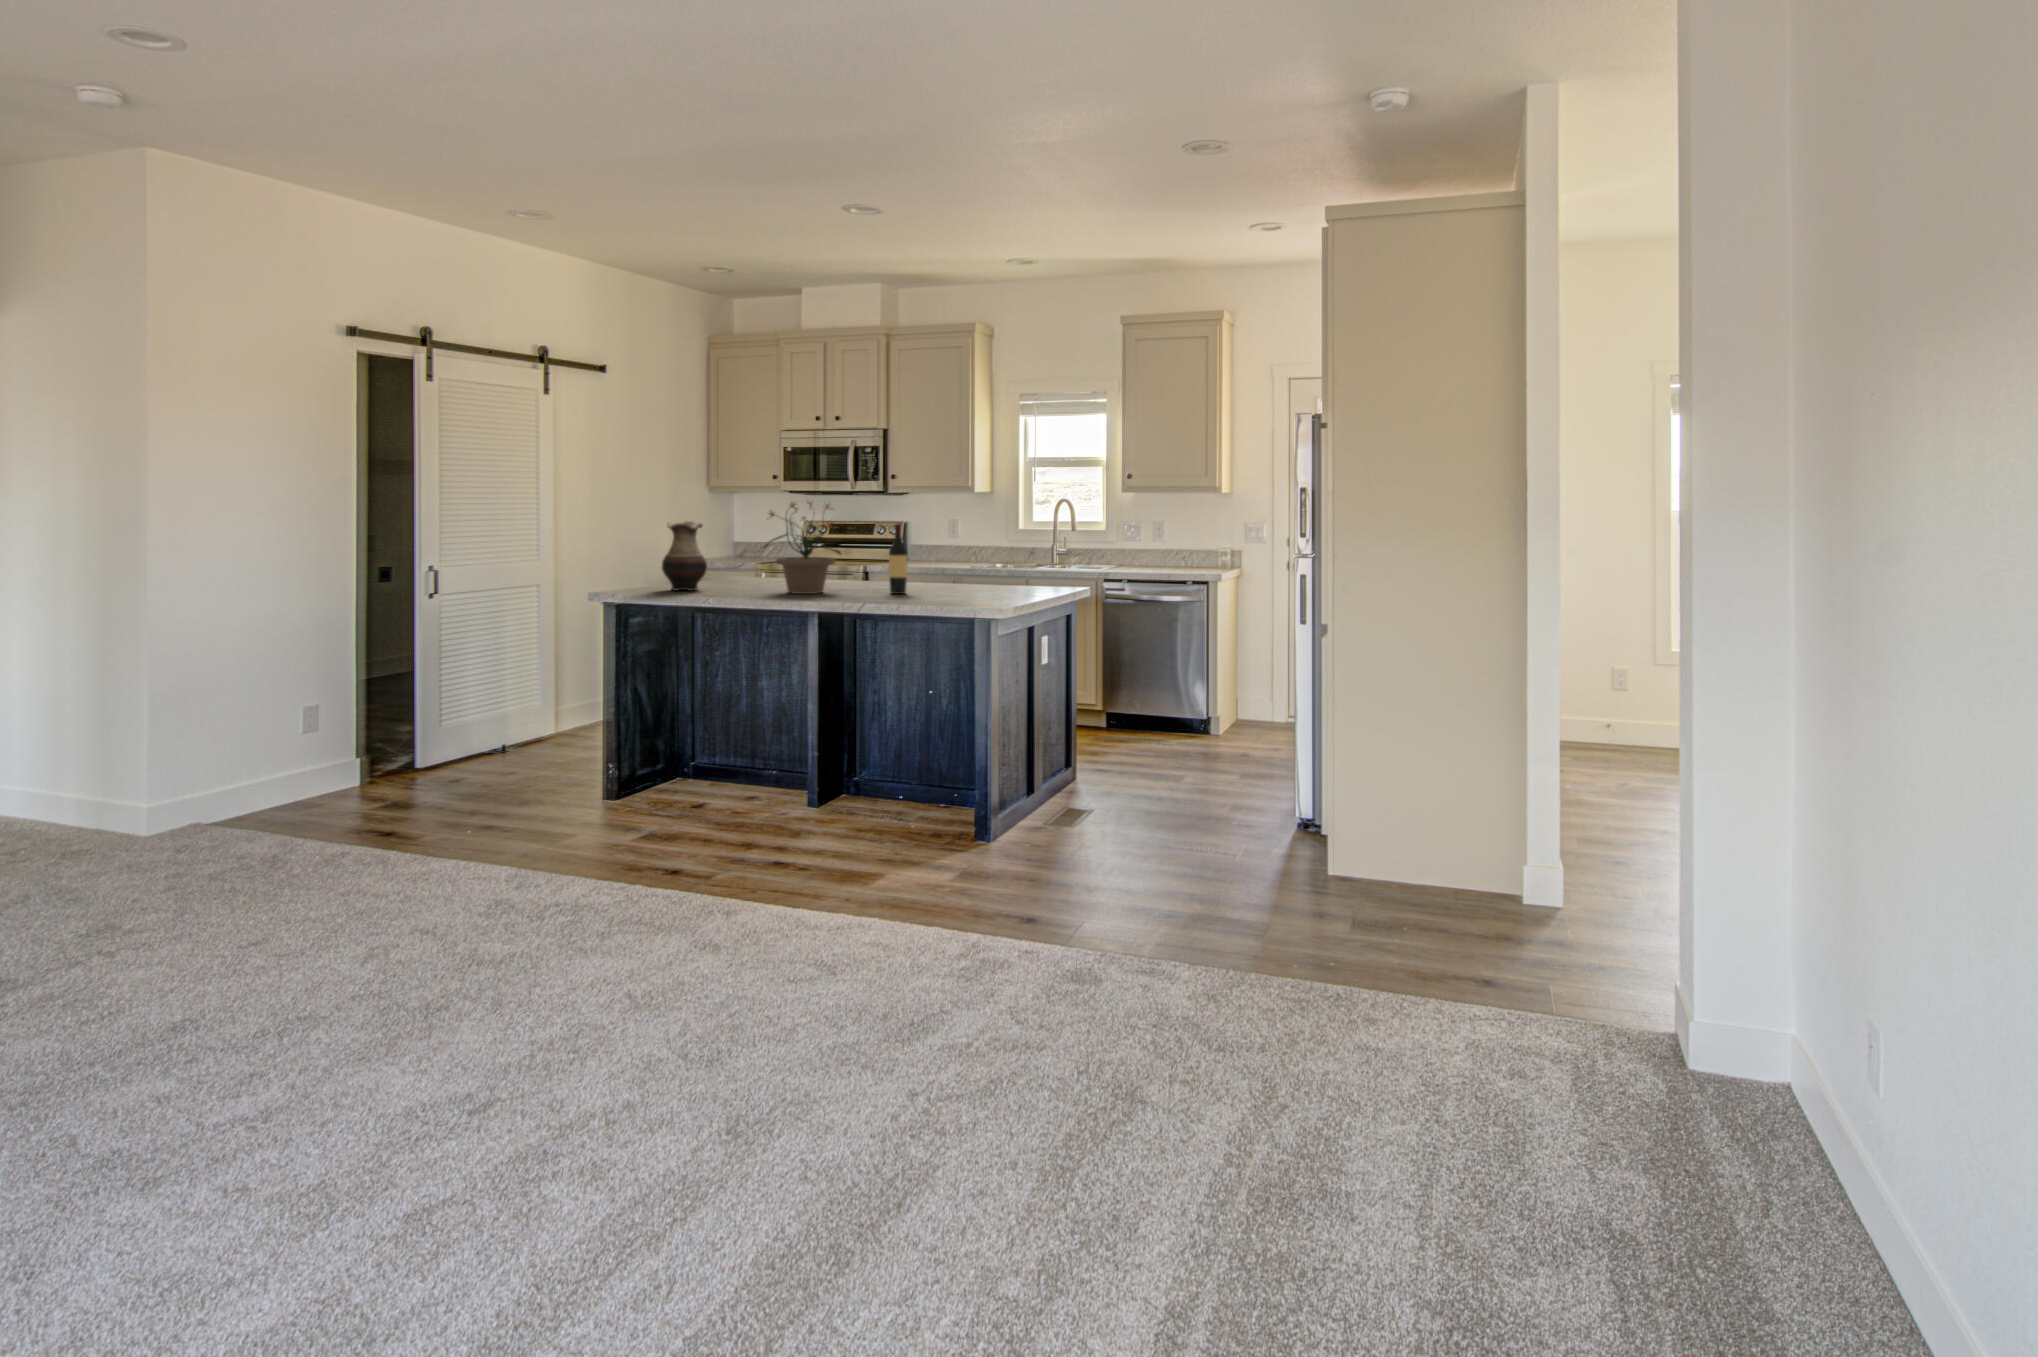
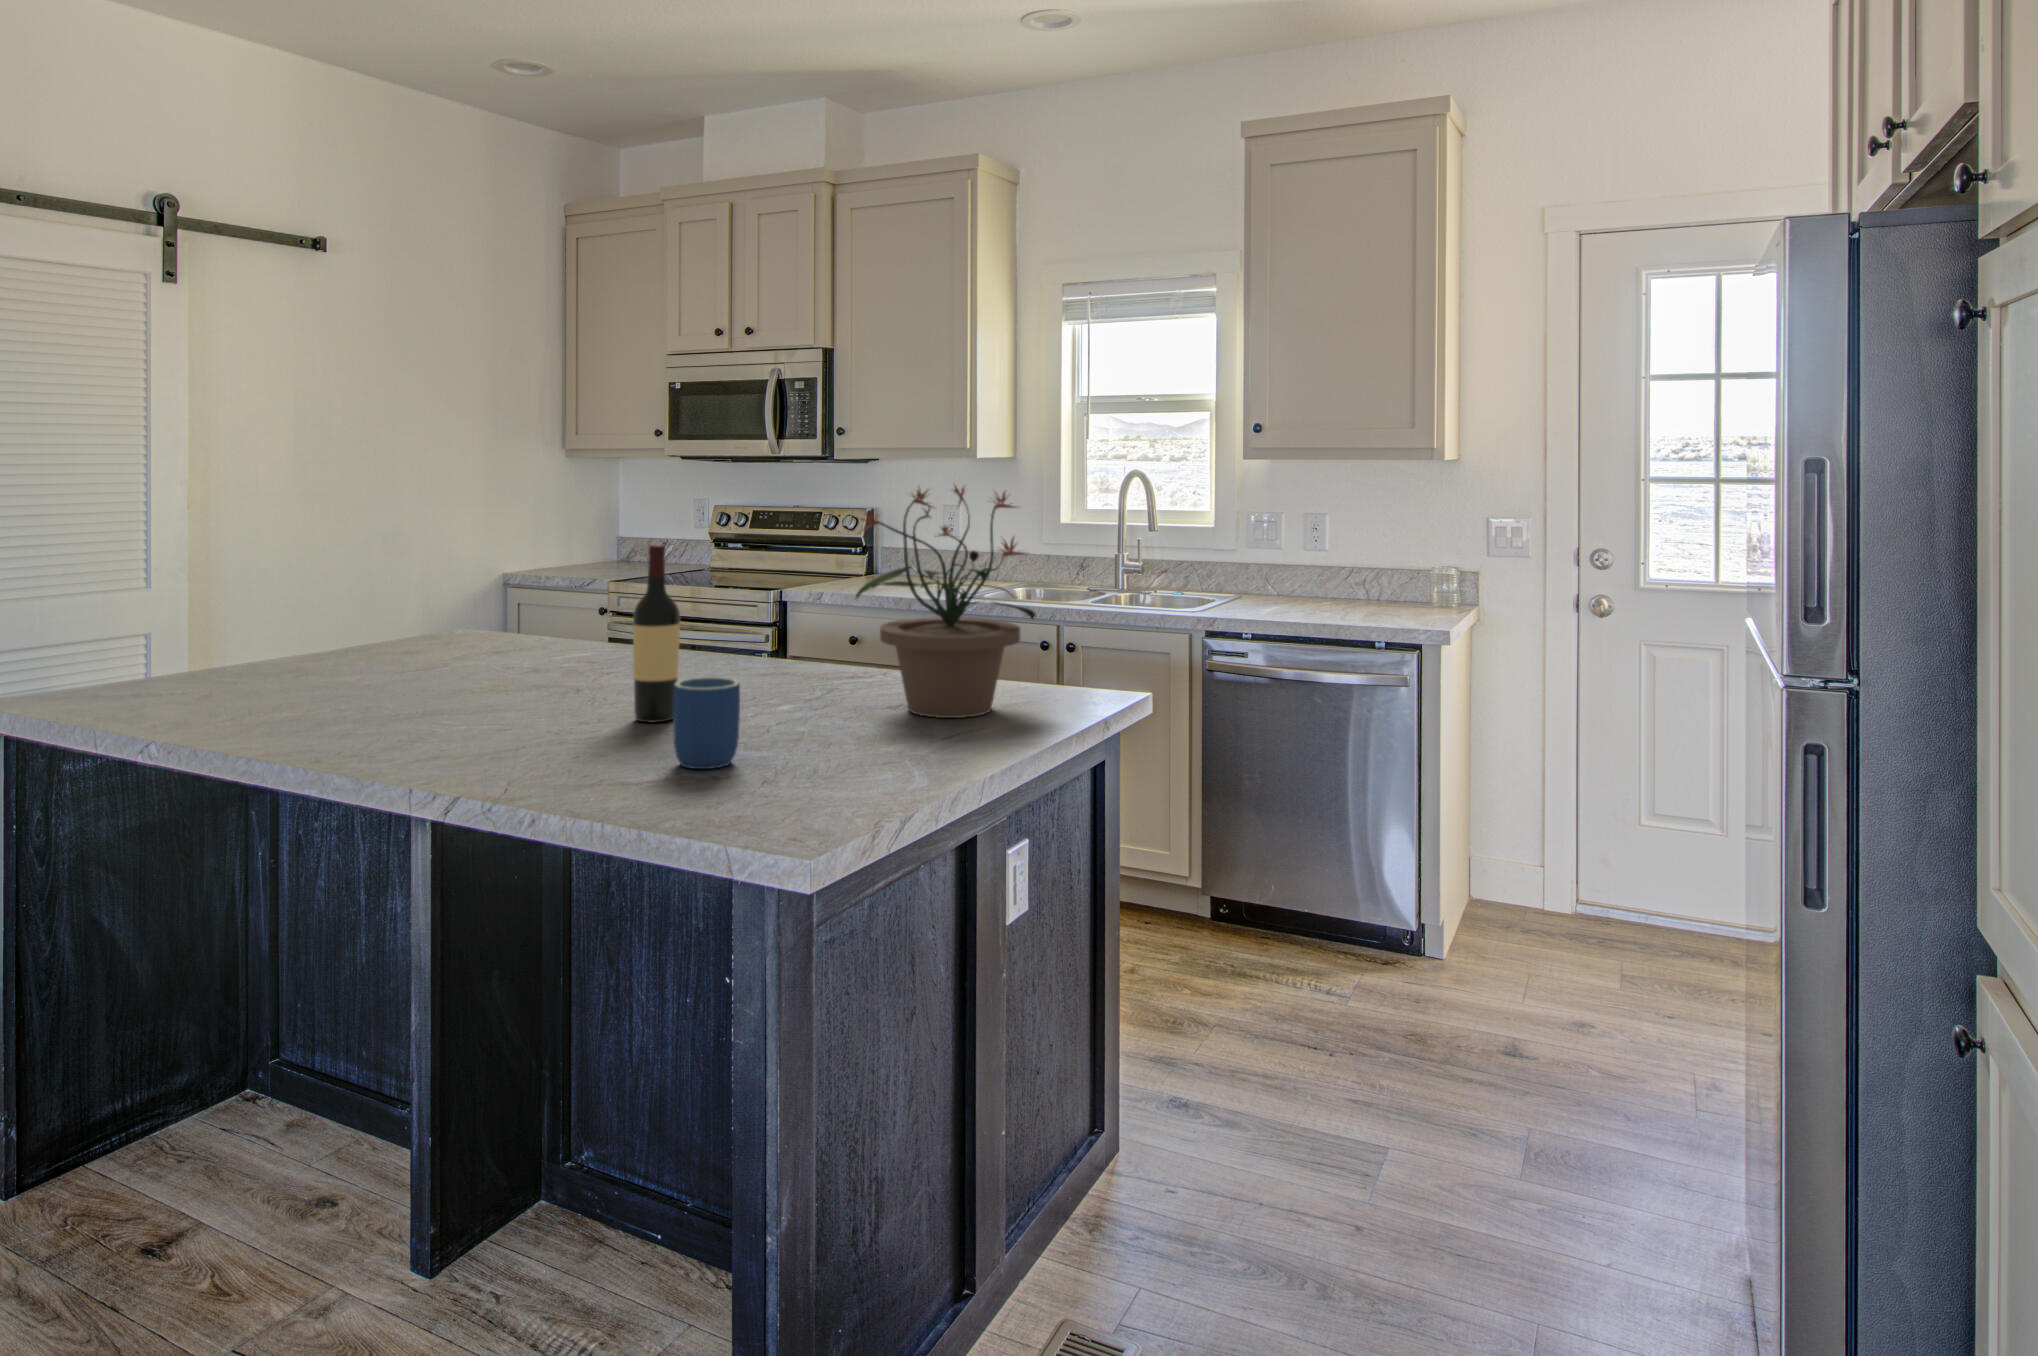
potted plant: present [768,502,841,594] -> present [855,486,1035,718]
vase: present [662,521,707,591] -> none [147,532,262,696]
mug: none [927,570,950,601] -> present [673,677,740,769]

